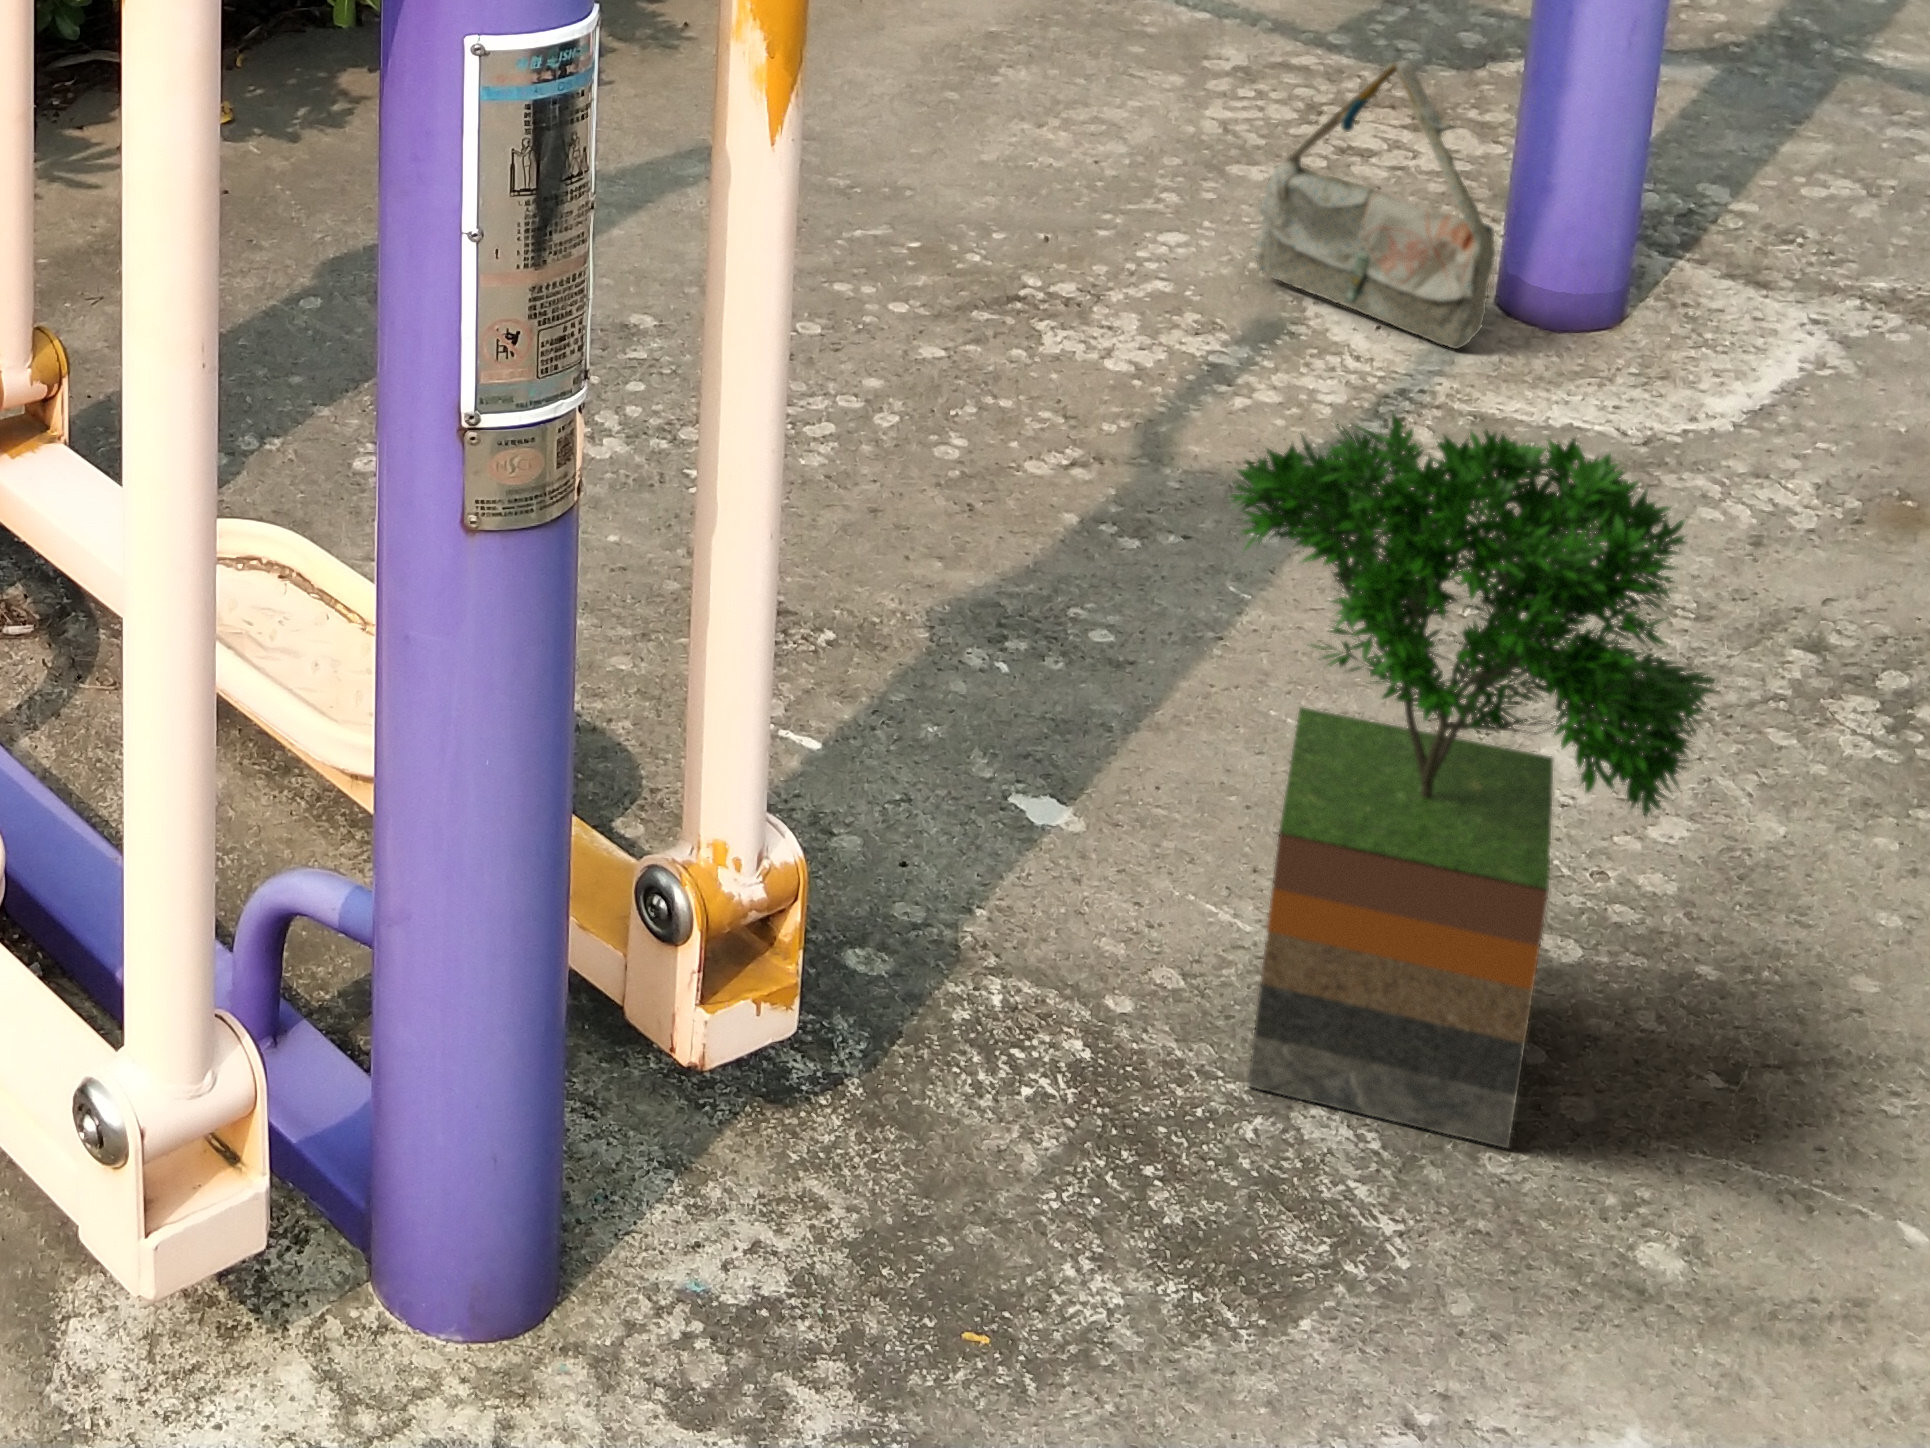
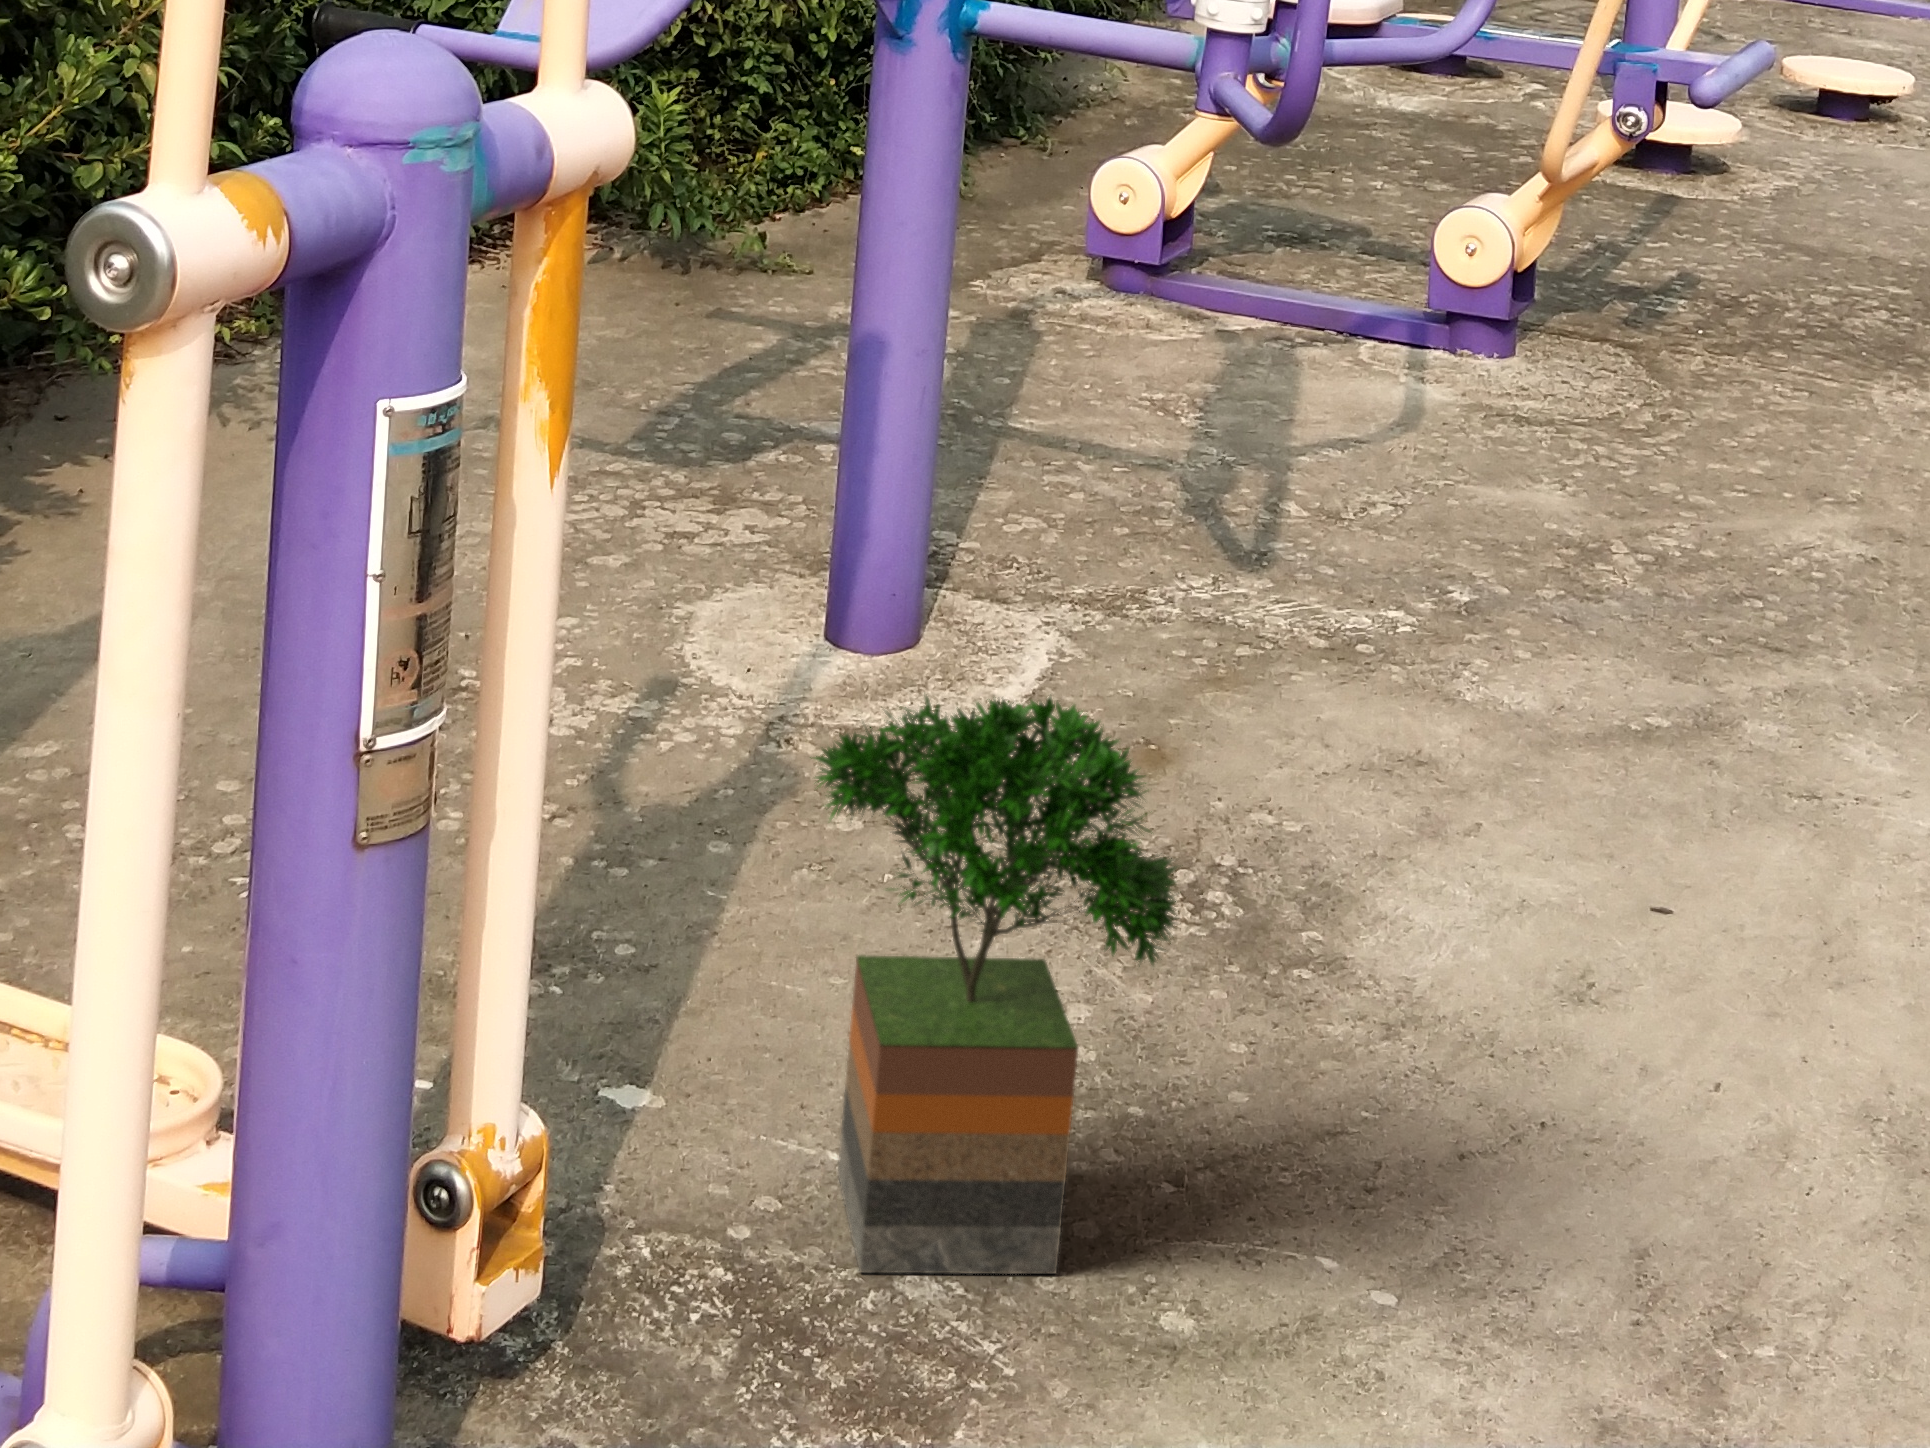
bag: present [1255,60,1495,349] -> none [629,463,830,707]

